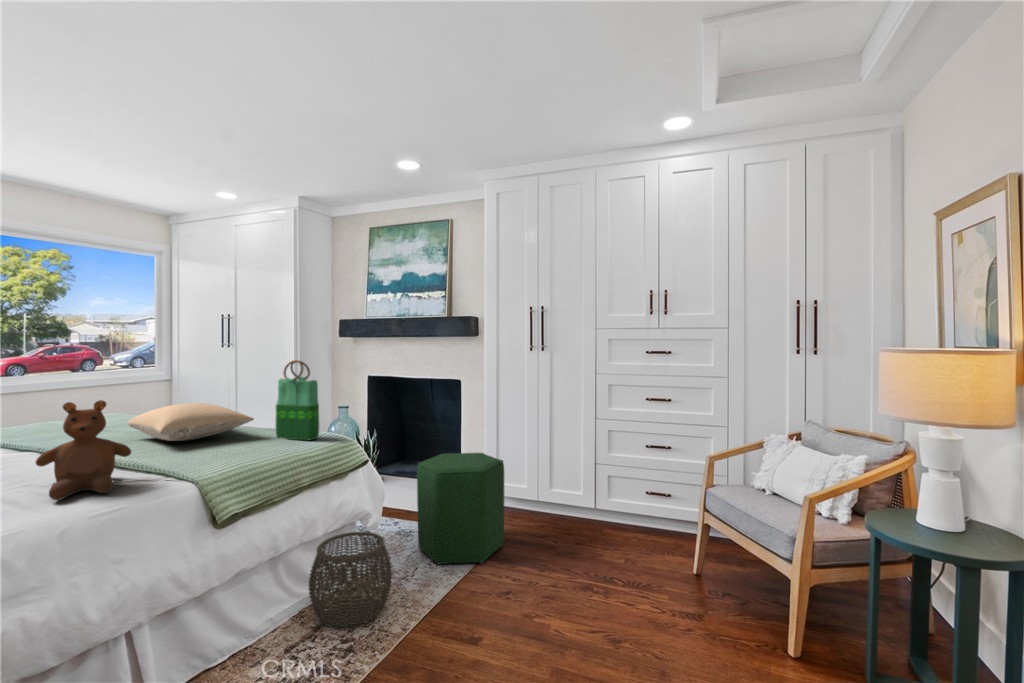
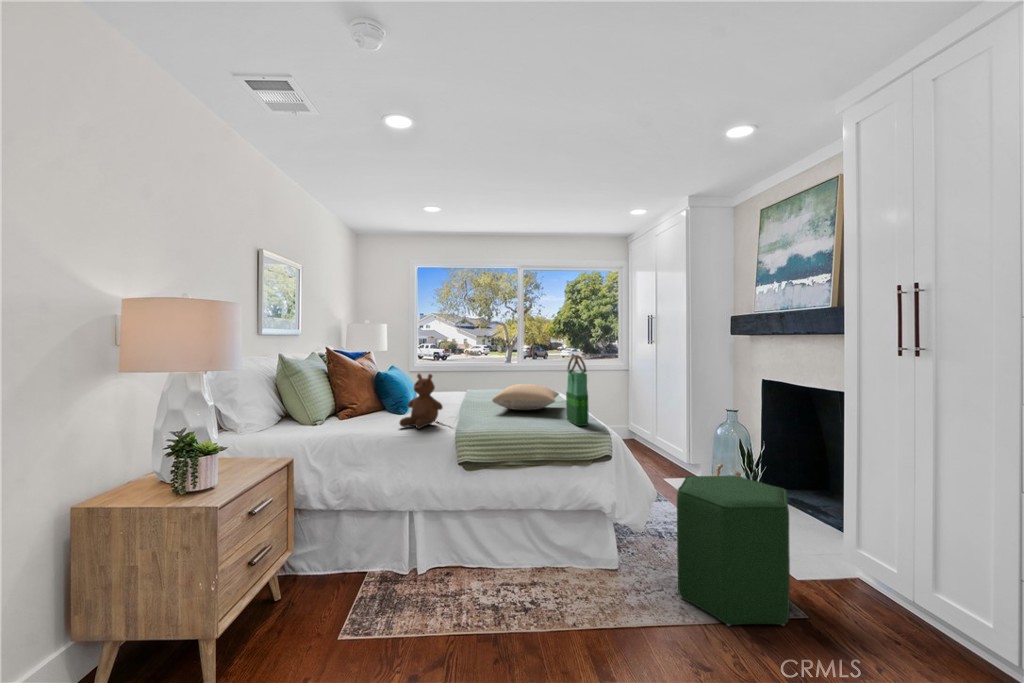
woven basket: present [309,532,392,628] -> none [525,514,599,602]

